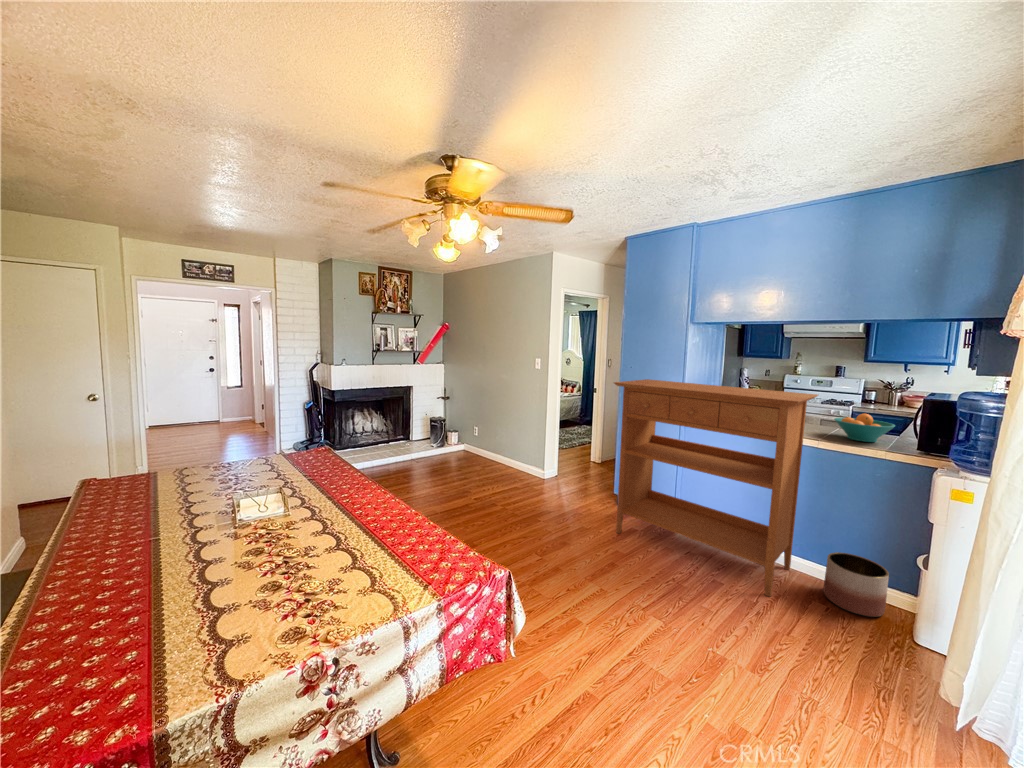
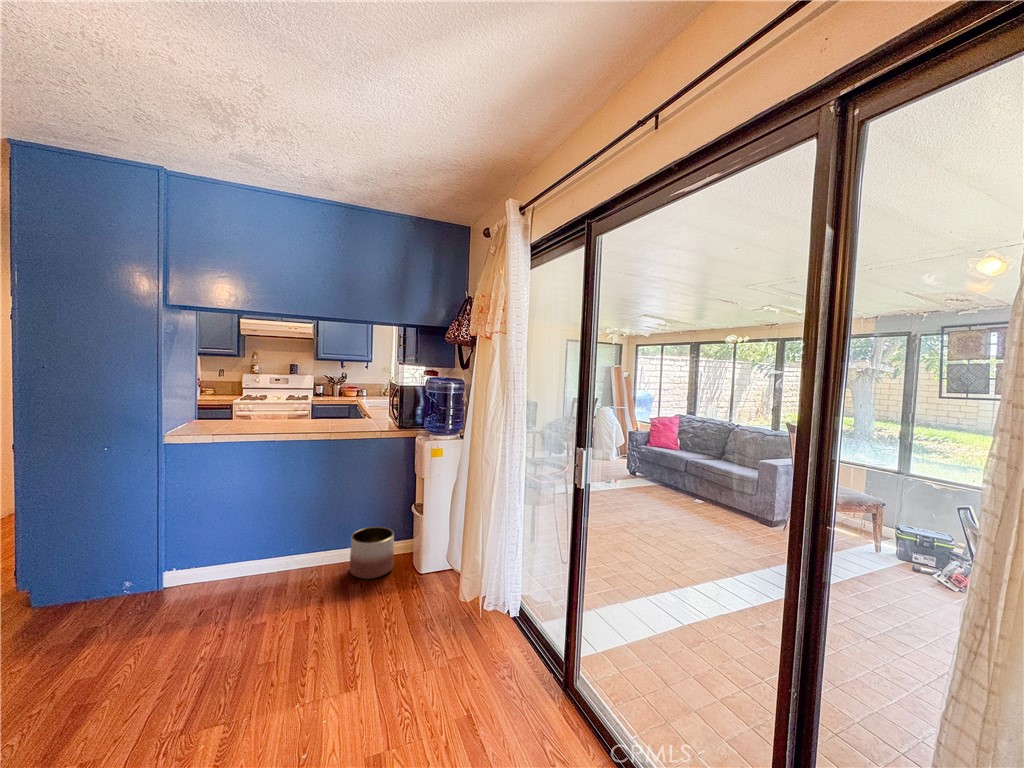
console table: present [614,379,818,597] -> none [28,386,334,658]
fruit bowl: present [834,414,895,442] -> none [333,403,376,428]

